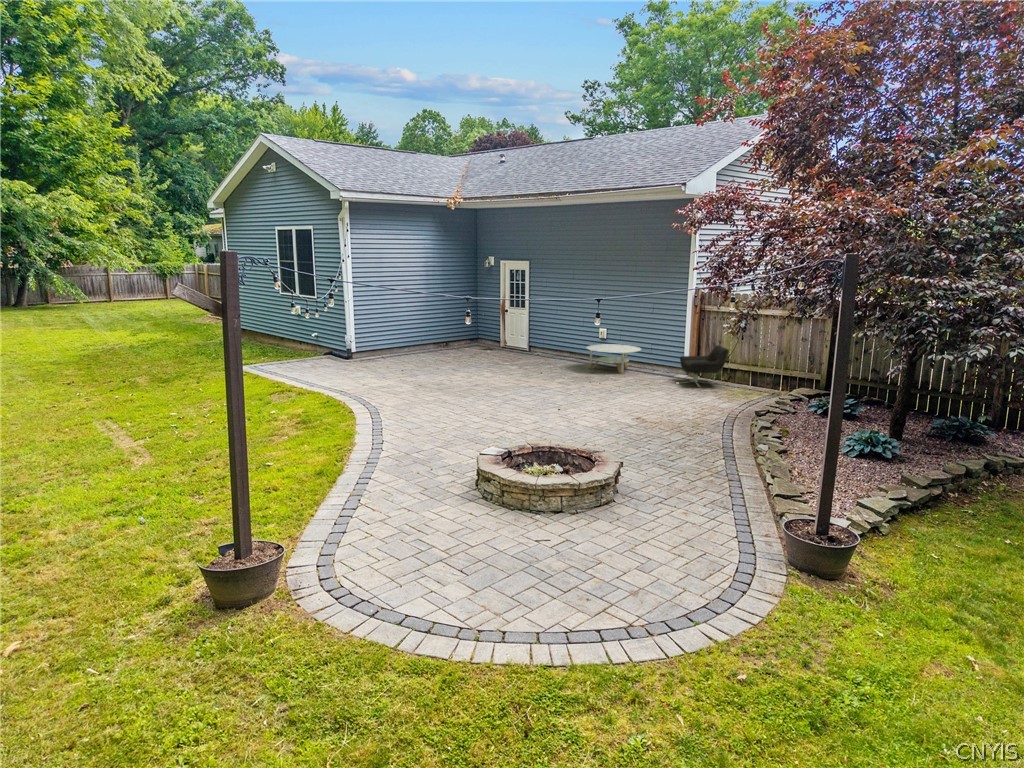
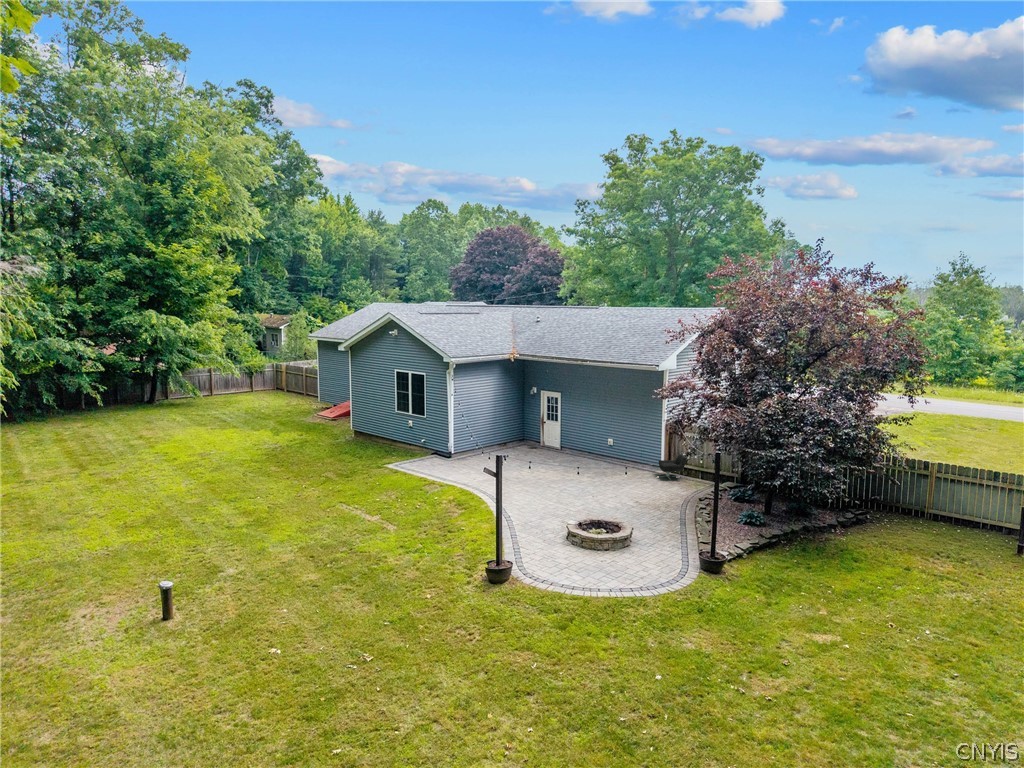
round table: present [586,344,641,374] -> none [601,450,635,470]

